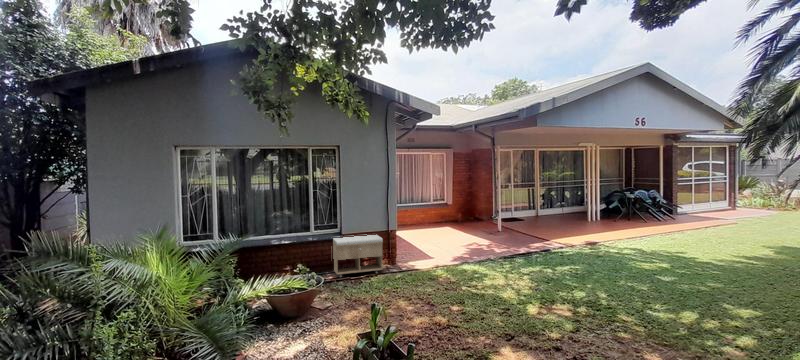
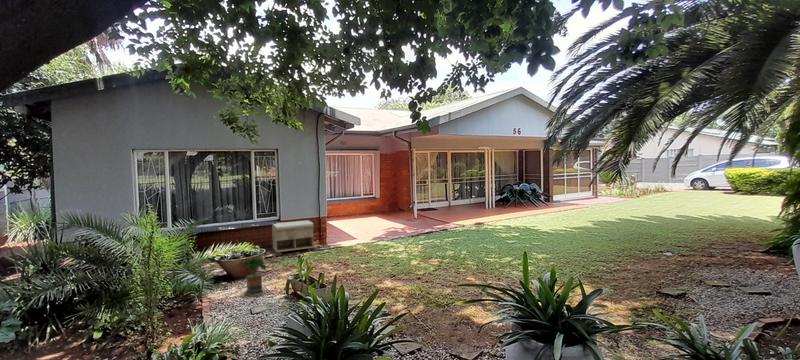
potted tree: none [297,290,330,341] -> present [243,258,266,293]

